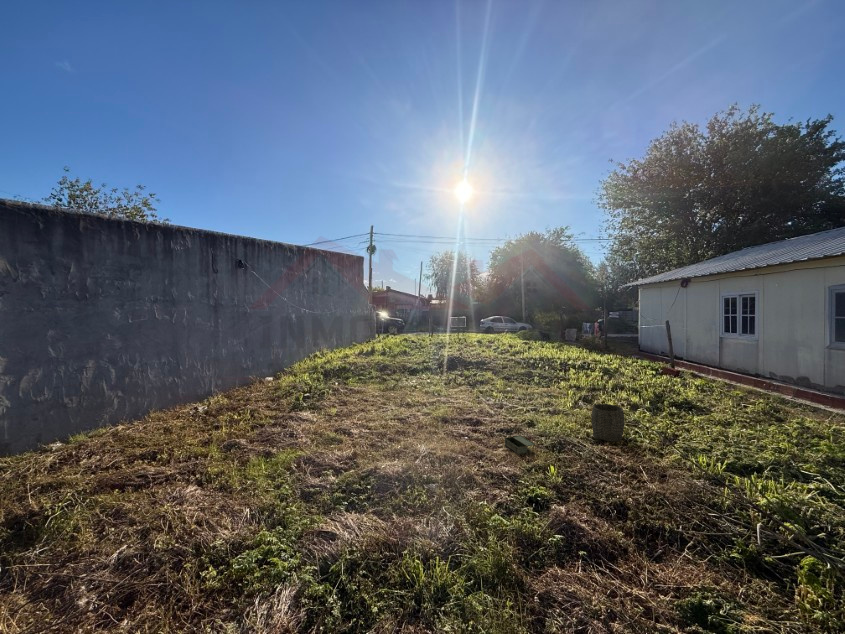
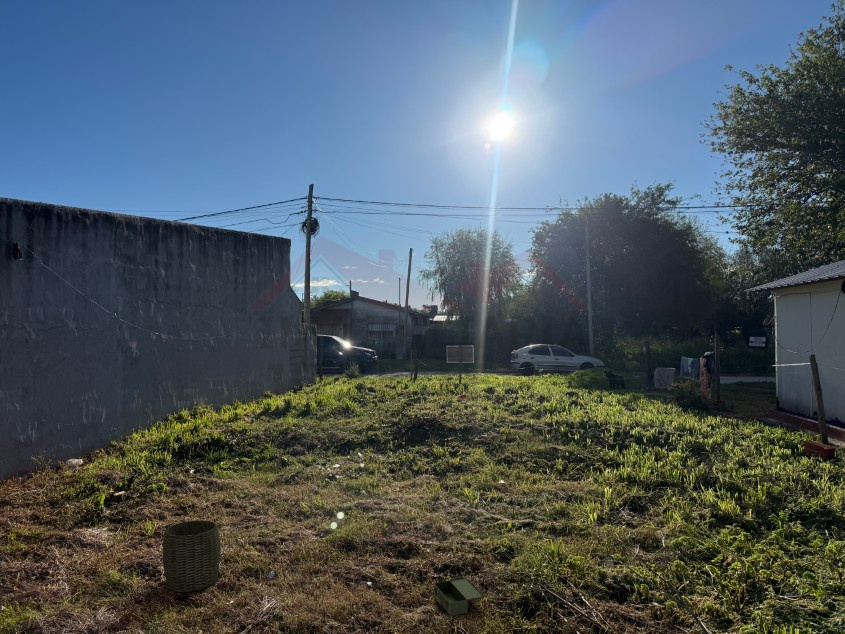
woven basket: present [591,404,624,441] -> present [163,520,221,592]

